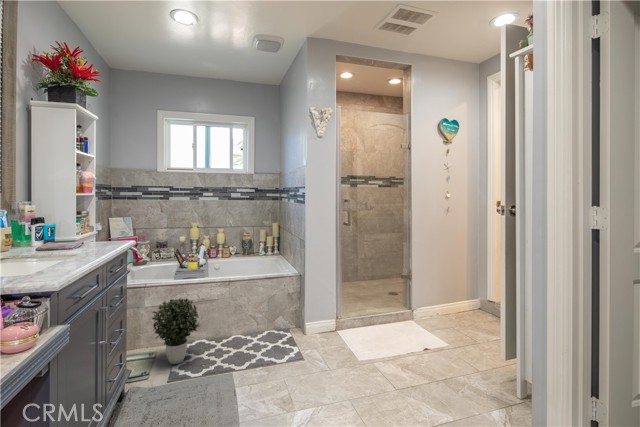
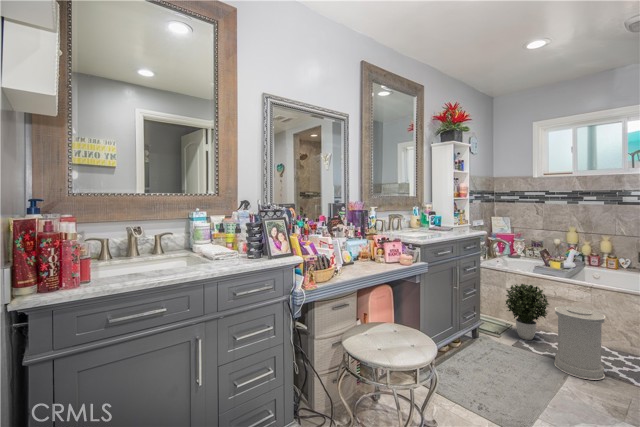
trash can: none [215,311,256,385] -> present [554,306,605,380]

